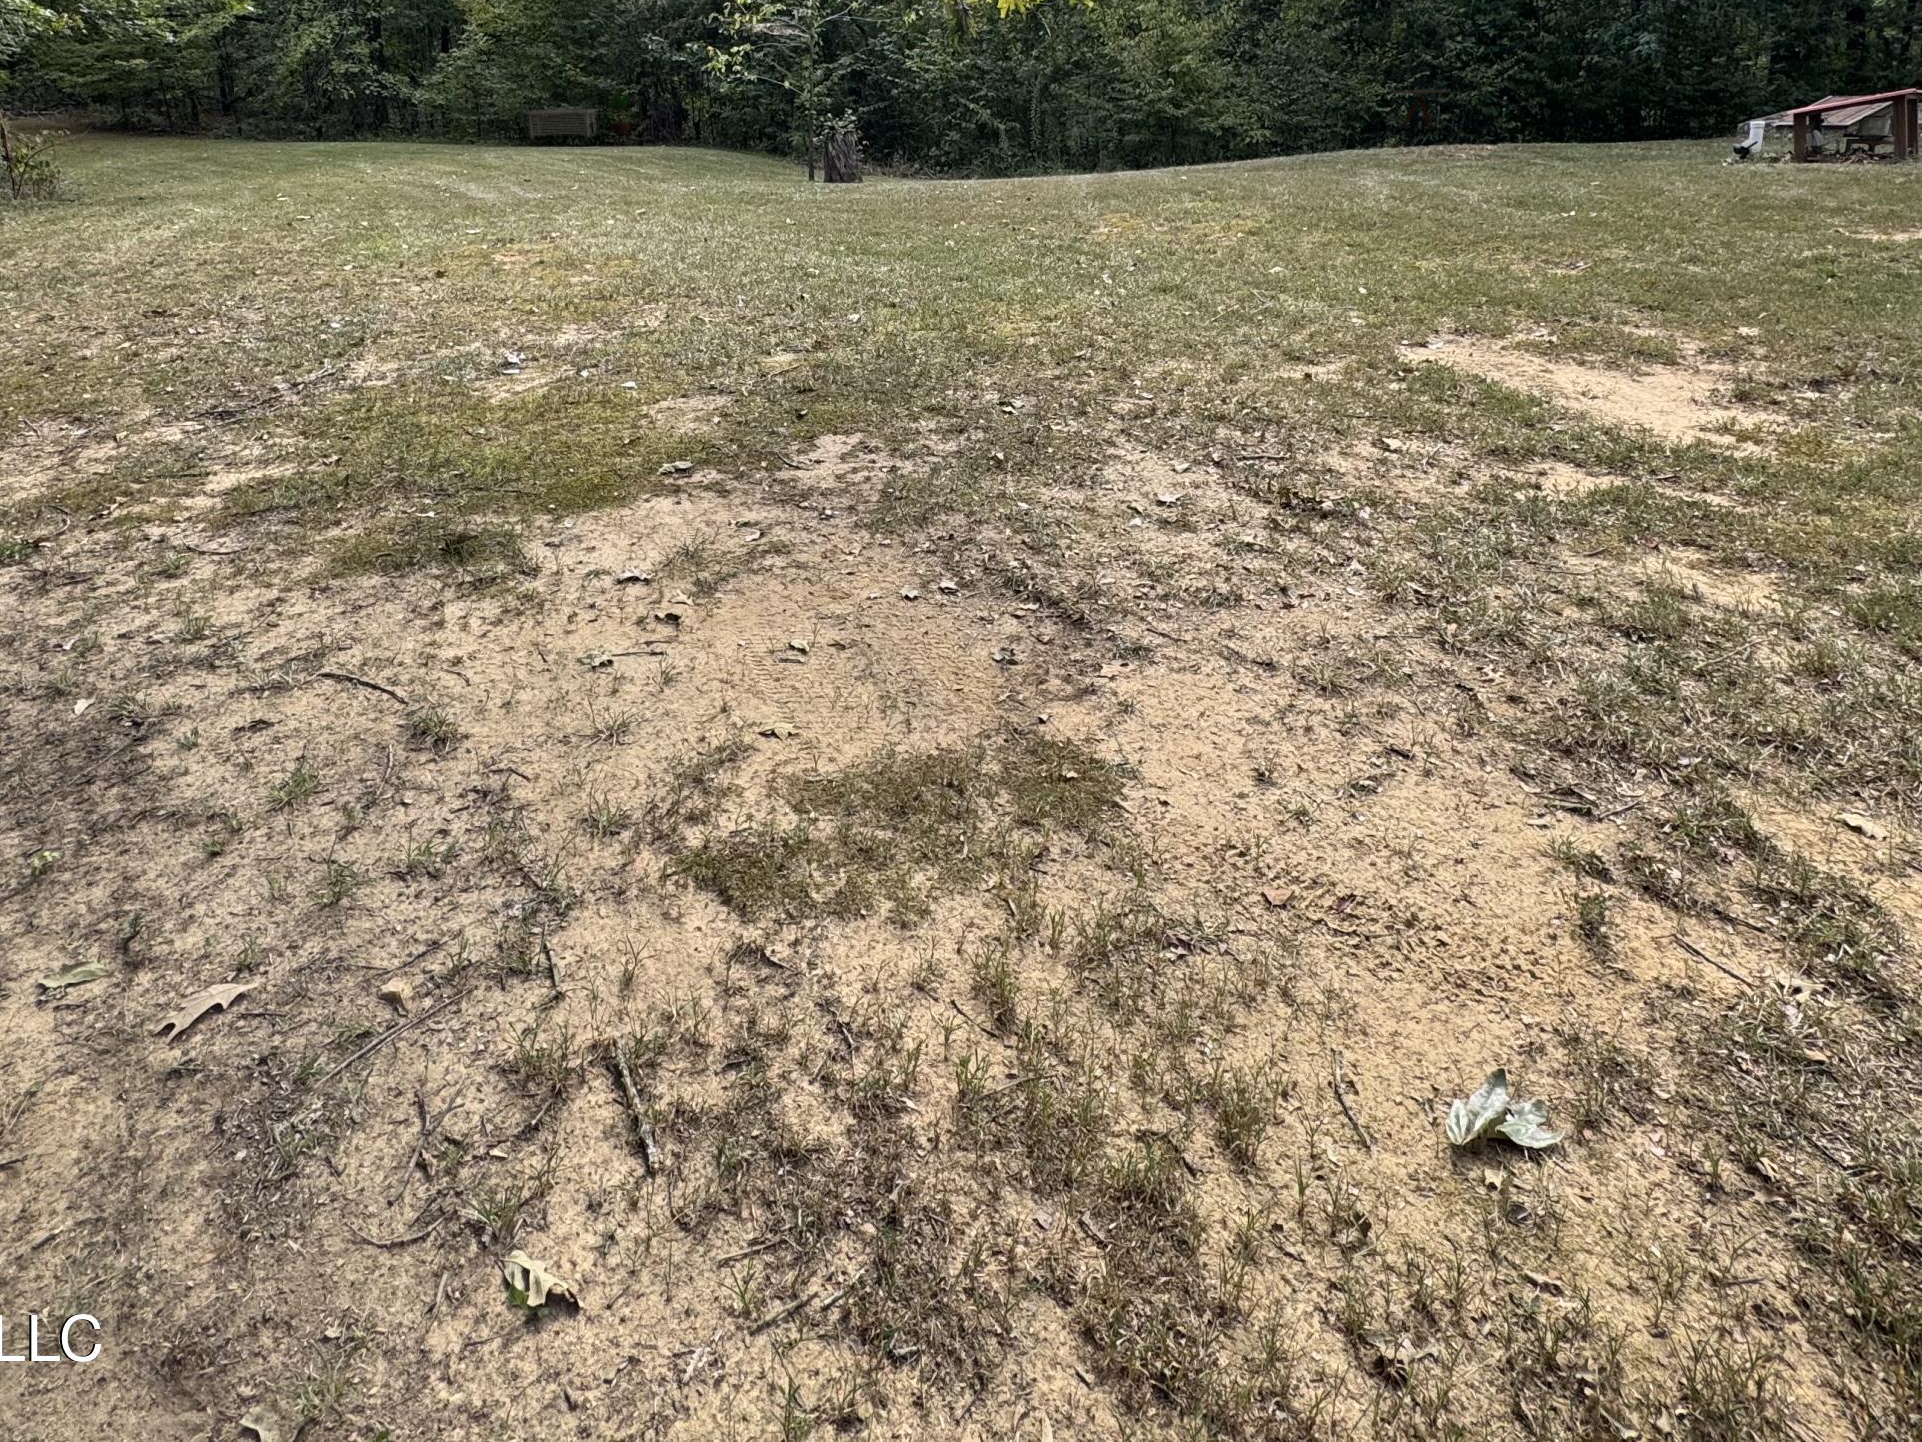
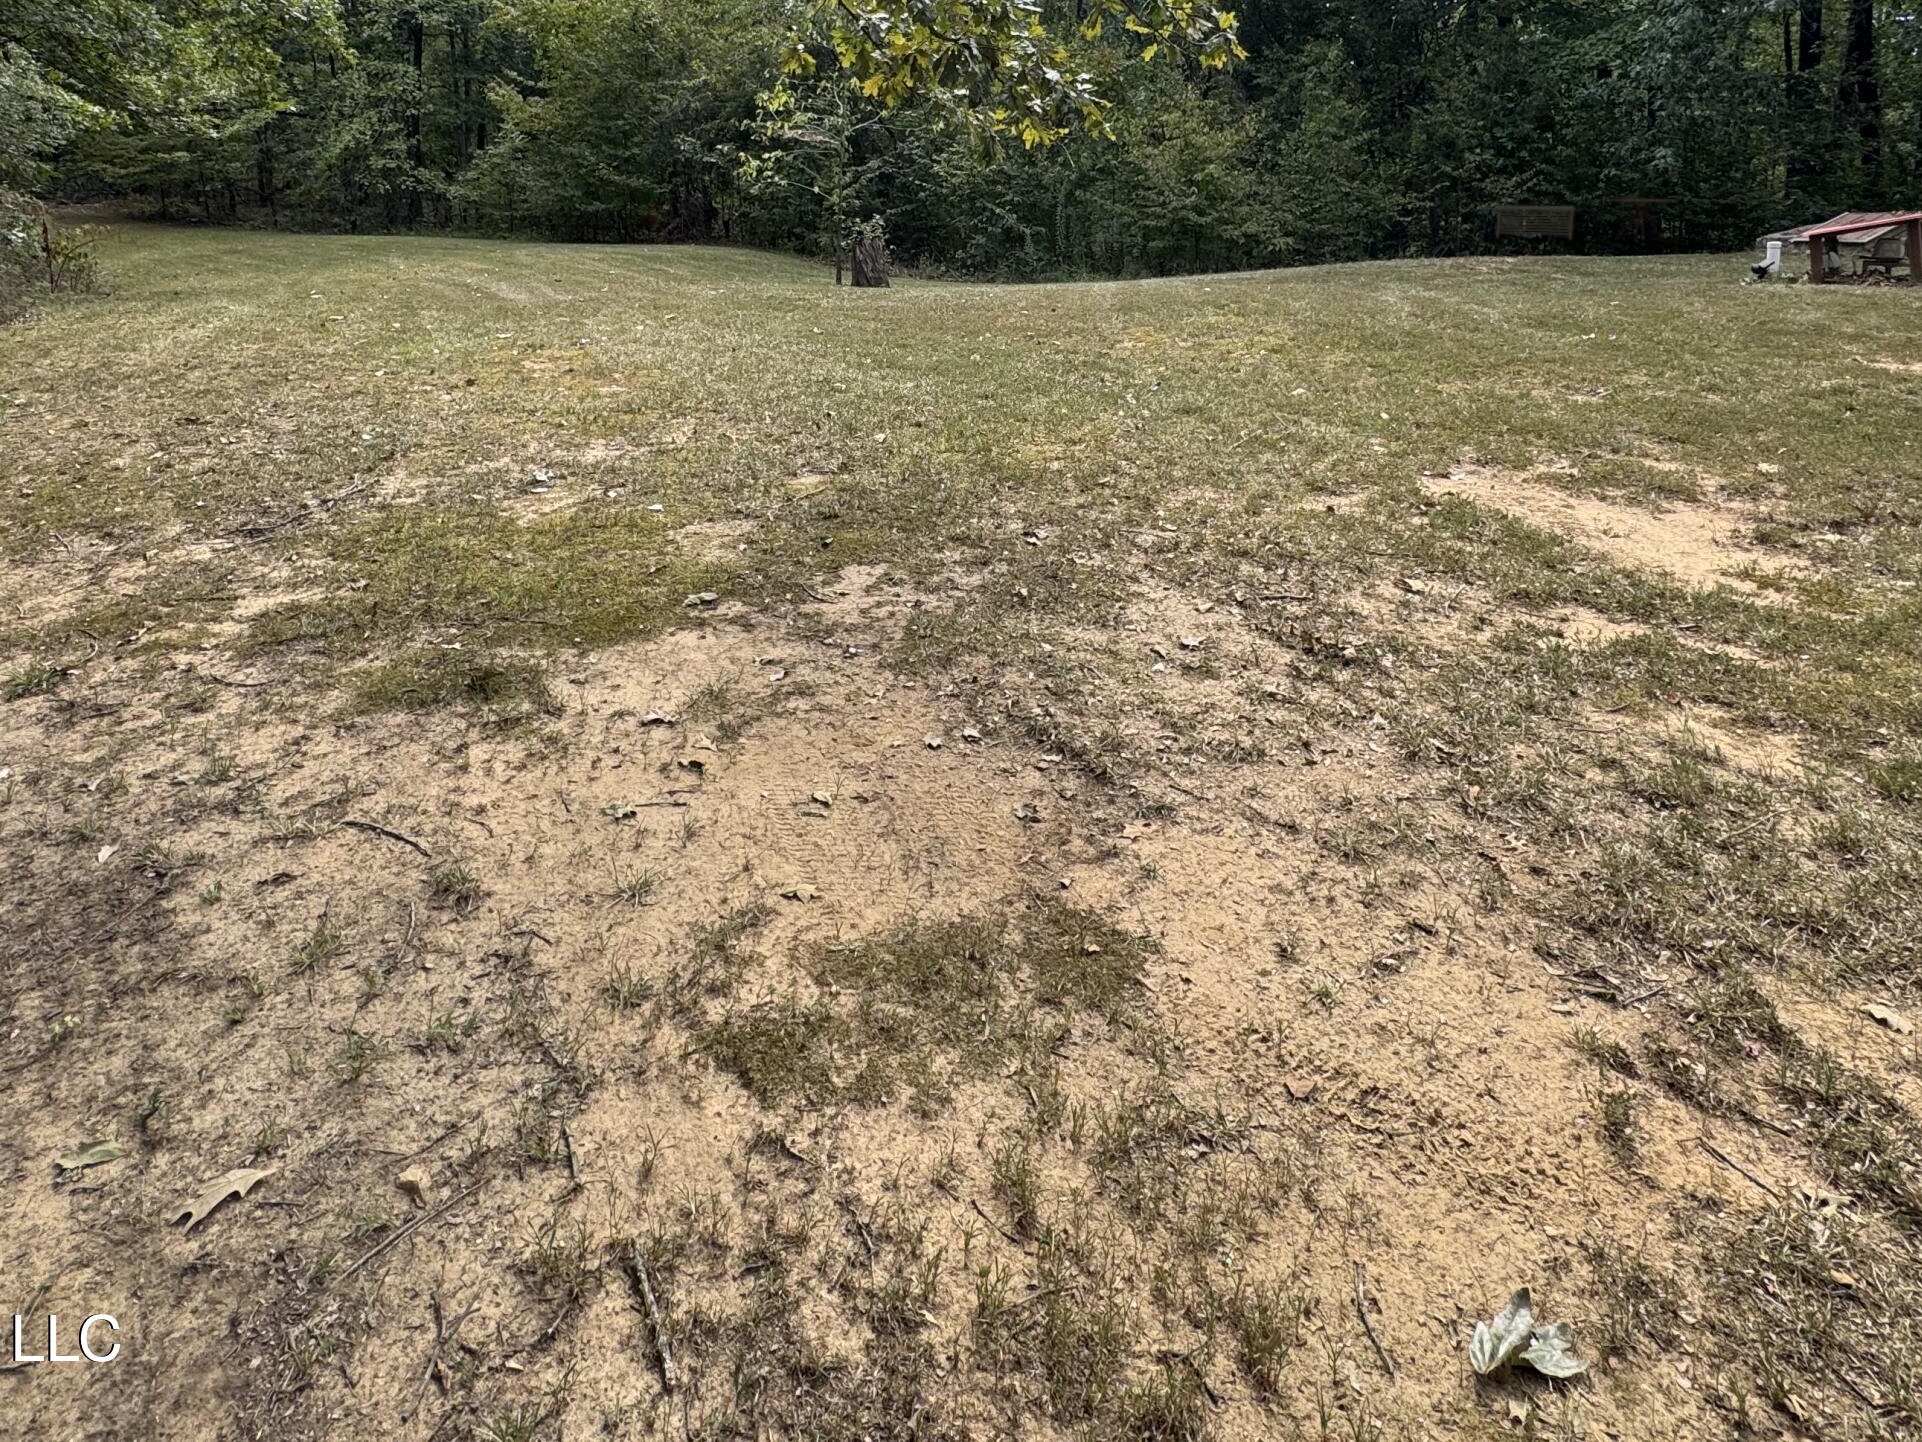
round table: present [1393,90,1445,129] -> present [1610,199,1676,240]
storage bench: present [527,109,596,138] -> present [1495,206,1575,239]

